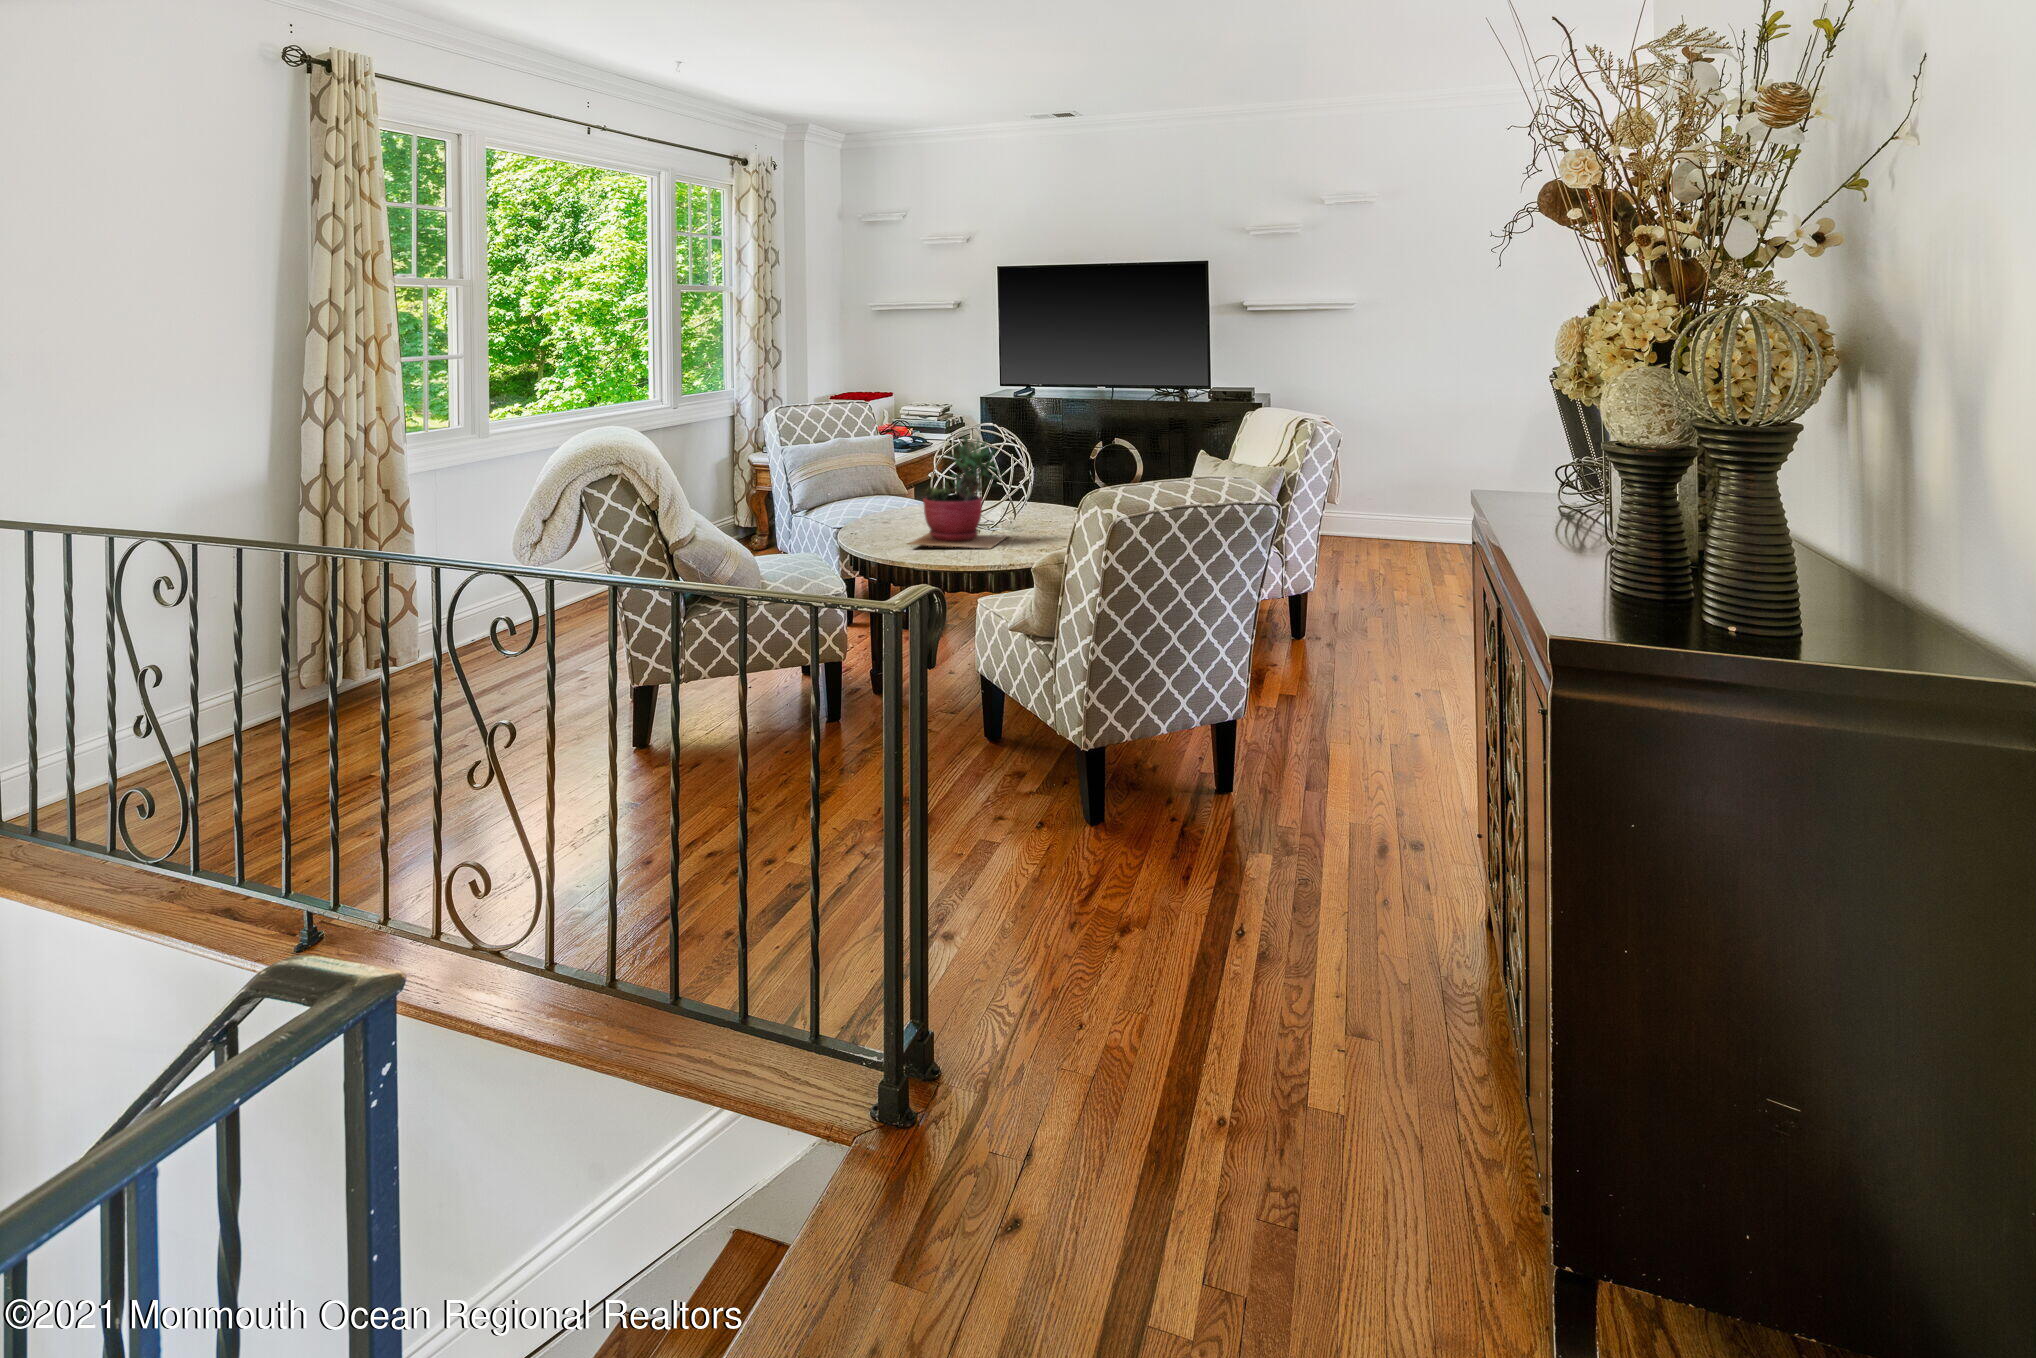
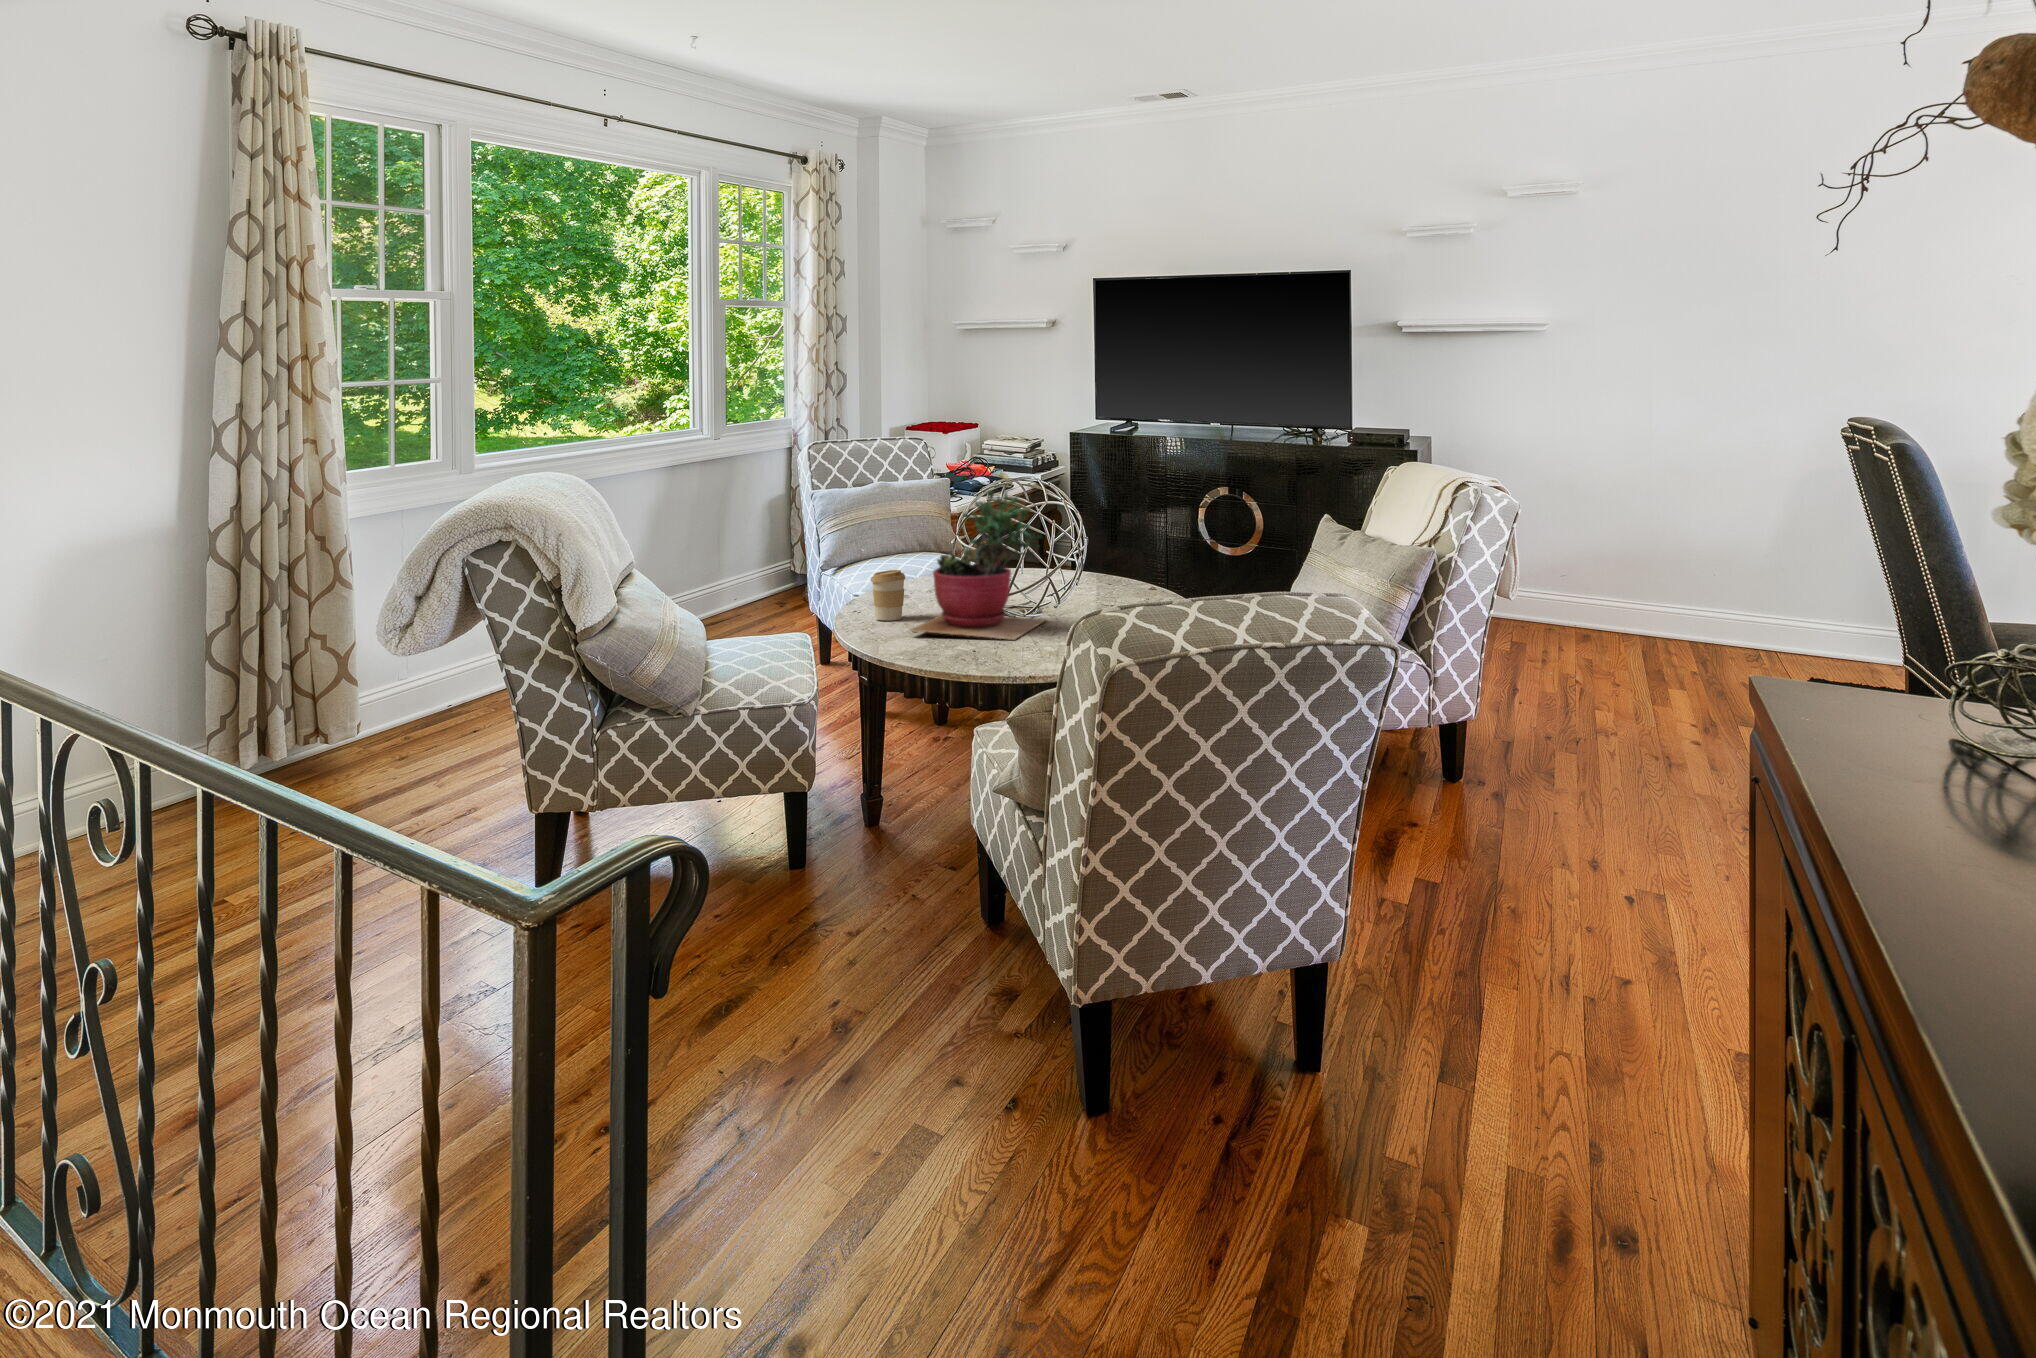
coffee cup: none [869,501,896,540] -> present [871,570,905,621]

